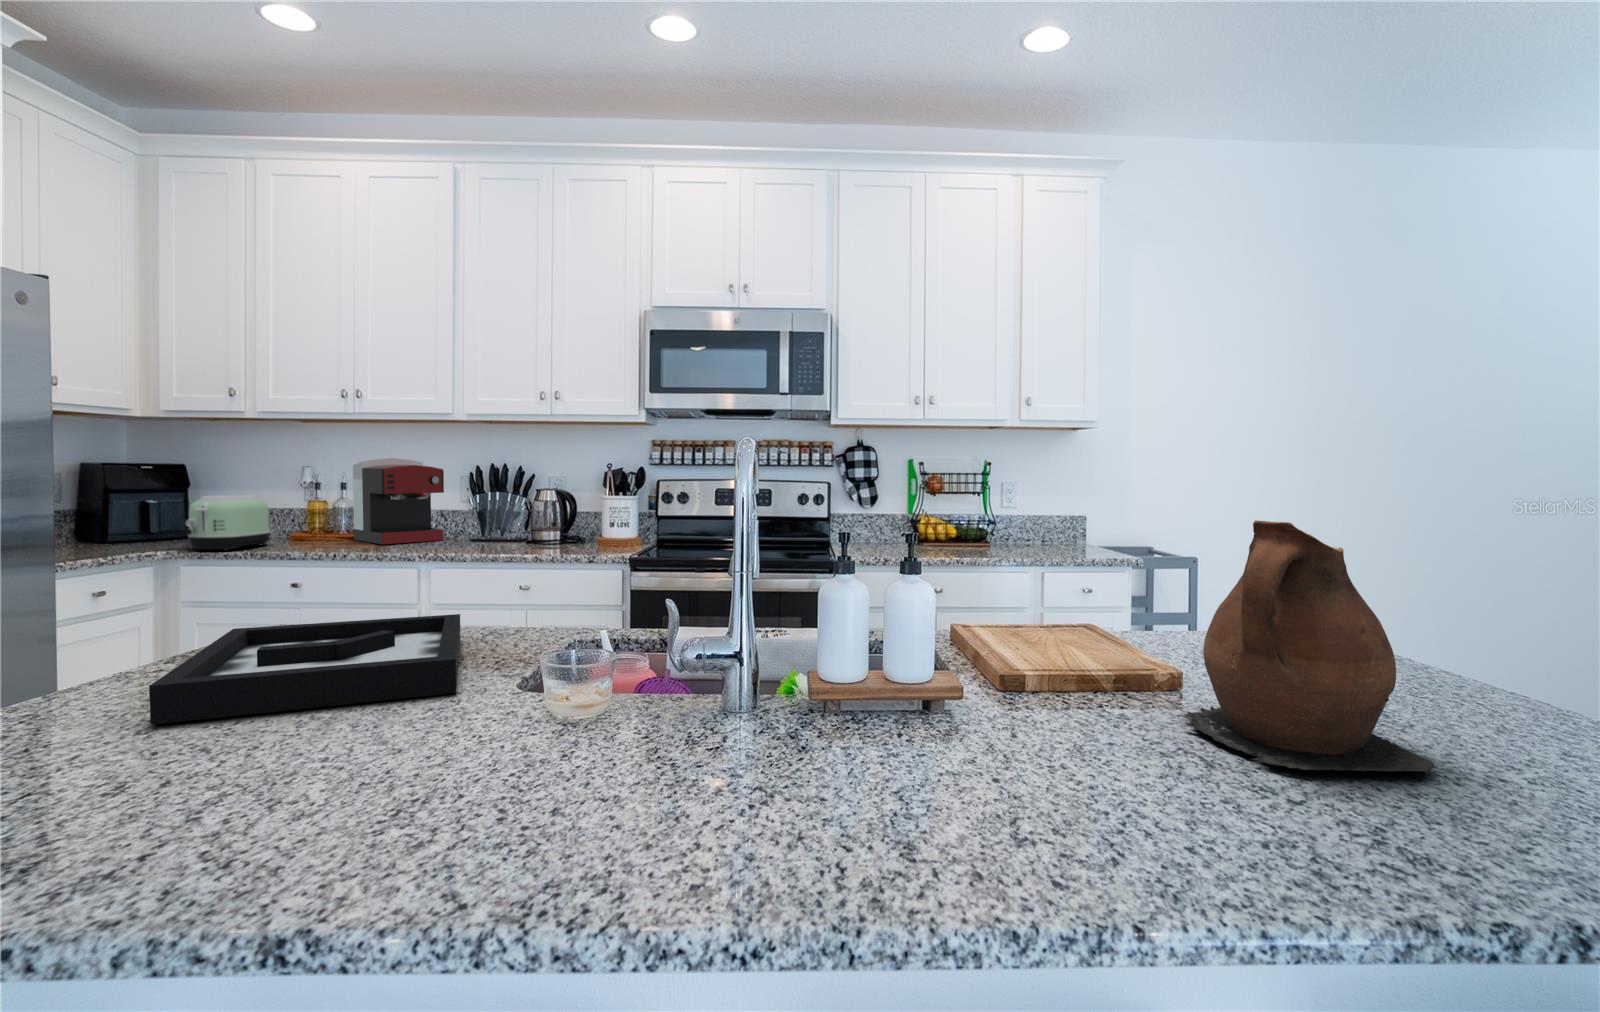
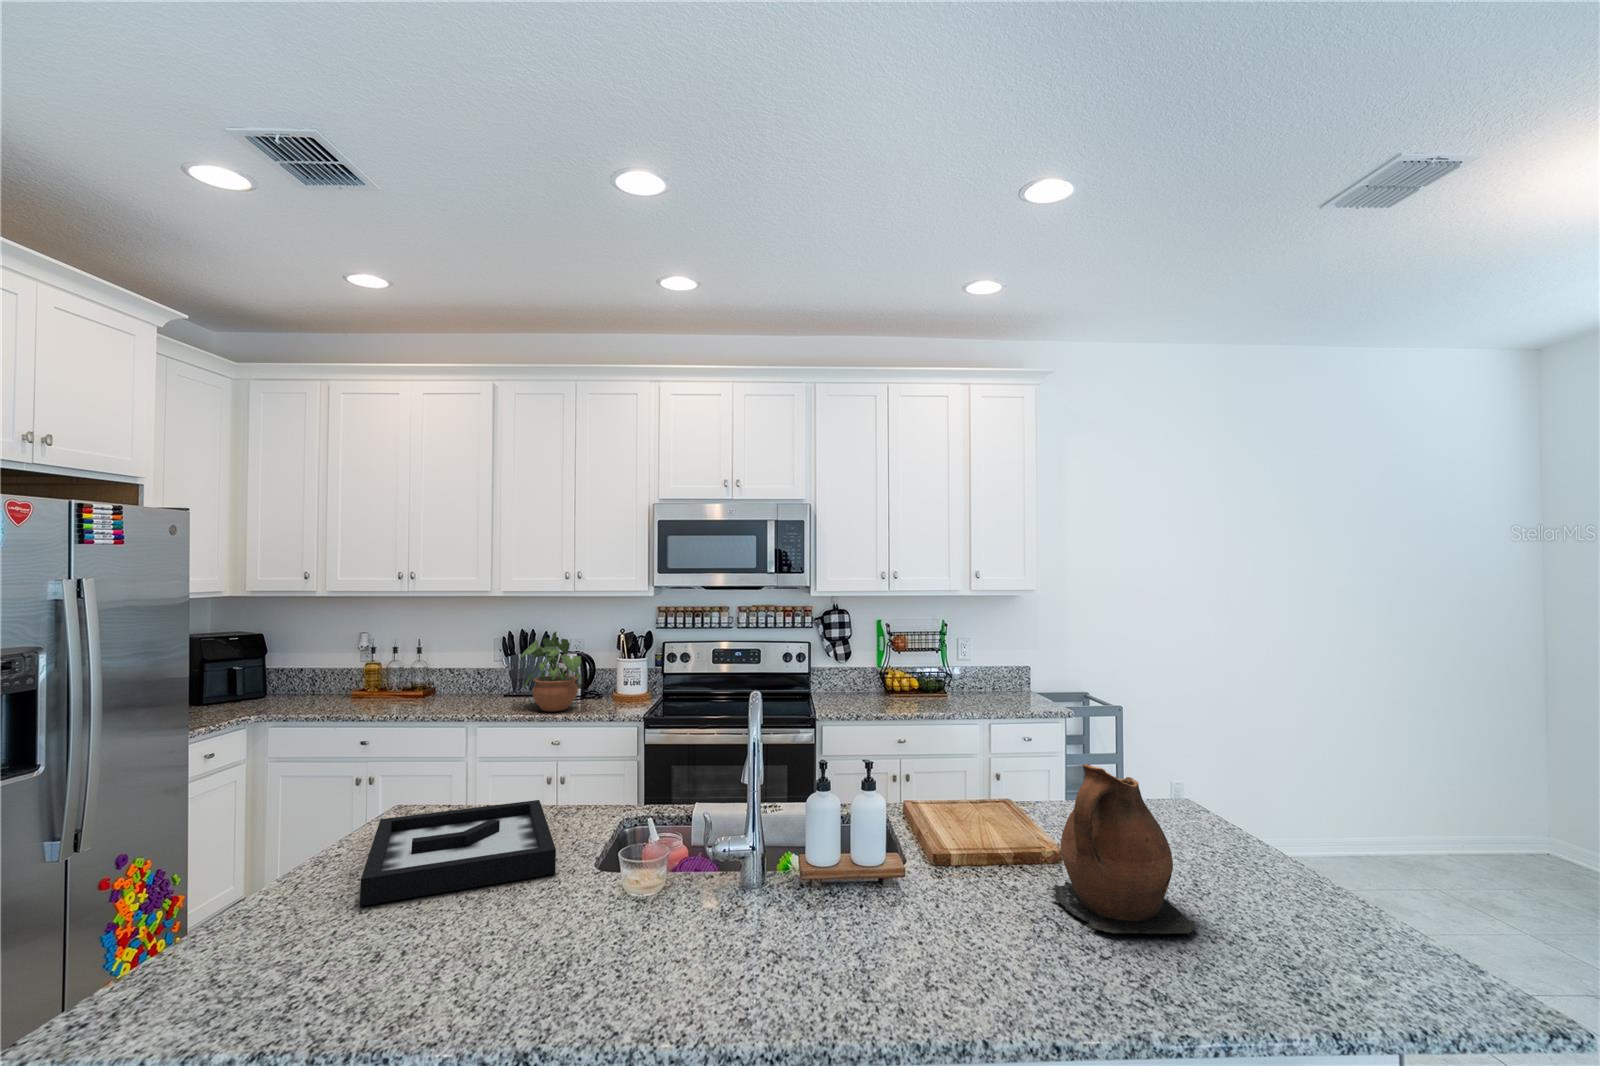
coffee maker: present [353,458,444,544] -> none [402,624,483,701]
potted plant: none [480,462,558,553] -> present [519,632,582,711]
toaster: present [185,495,270,551] -> none [267,660,335,712]

